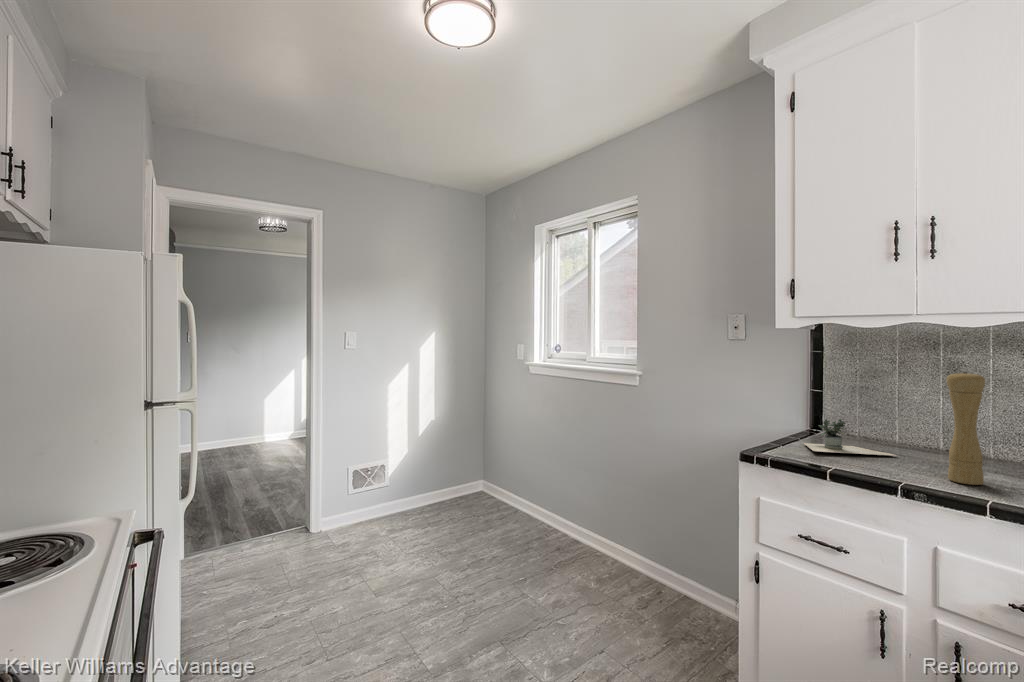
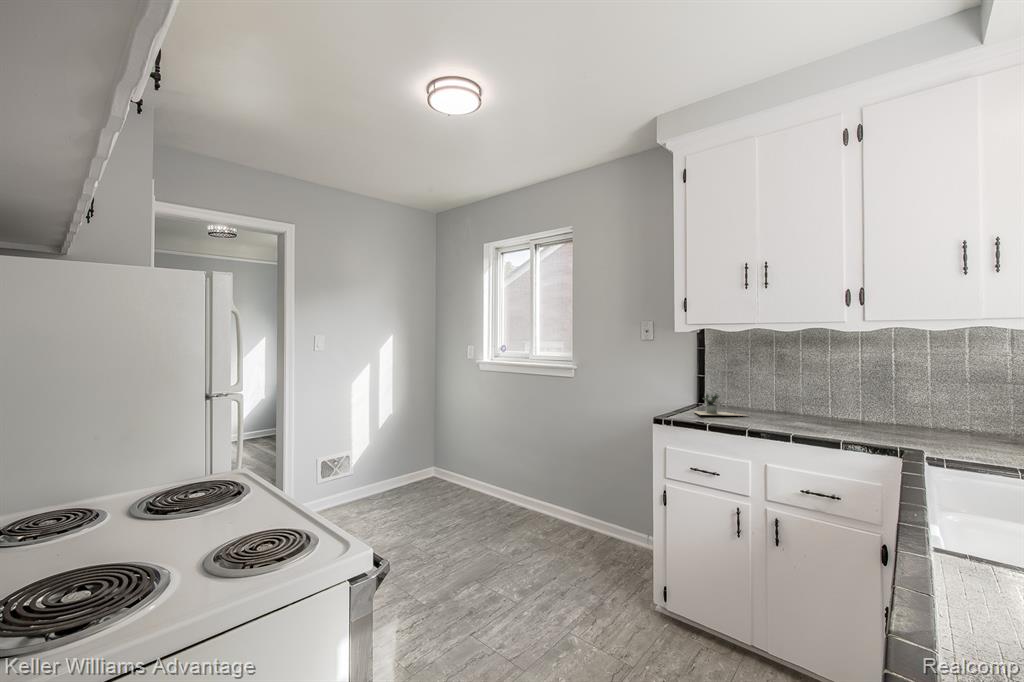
pepper mill: present [947,372,985,485] -> none [772,359,792,427]

